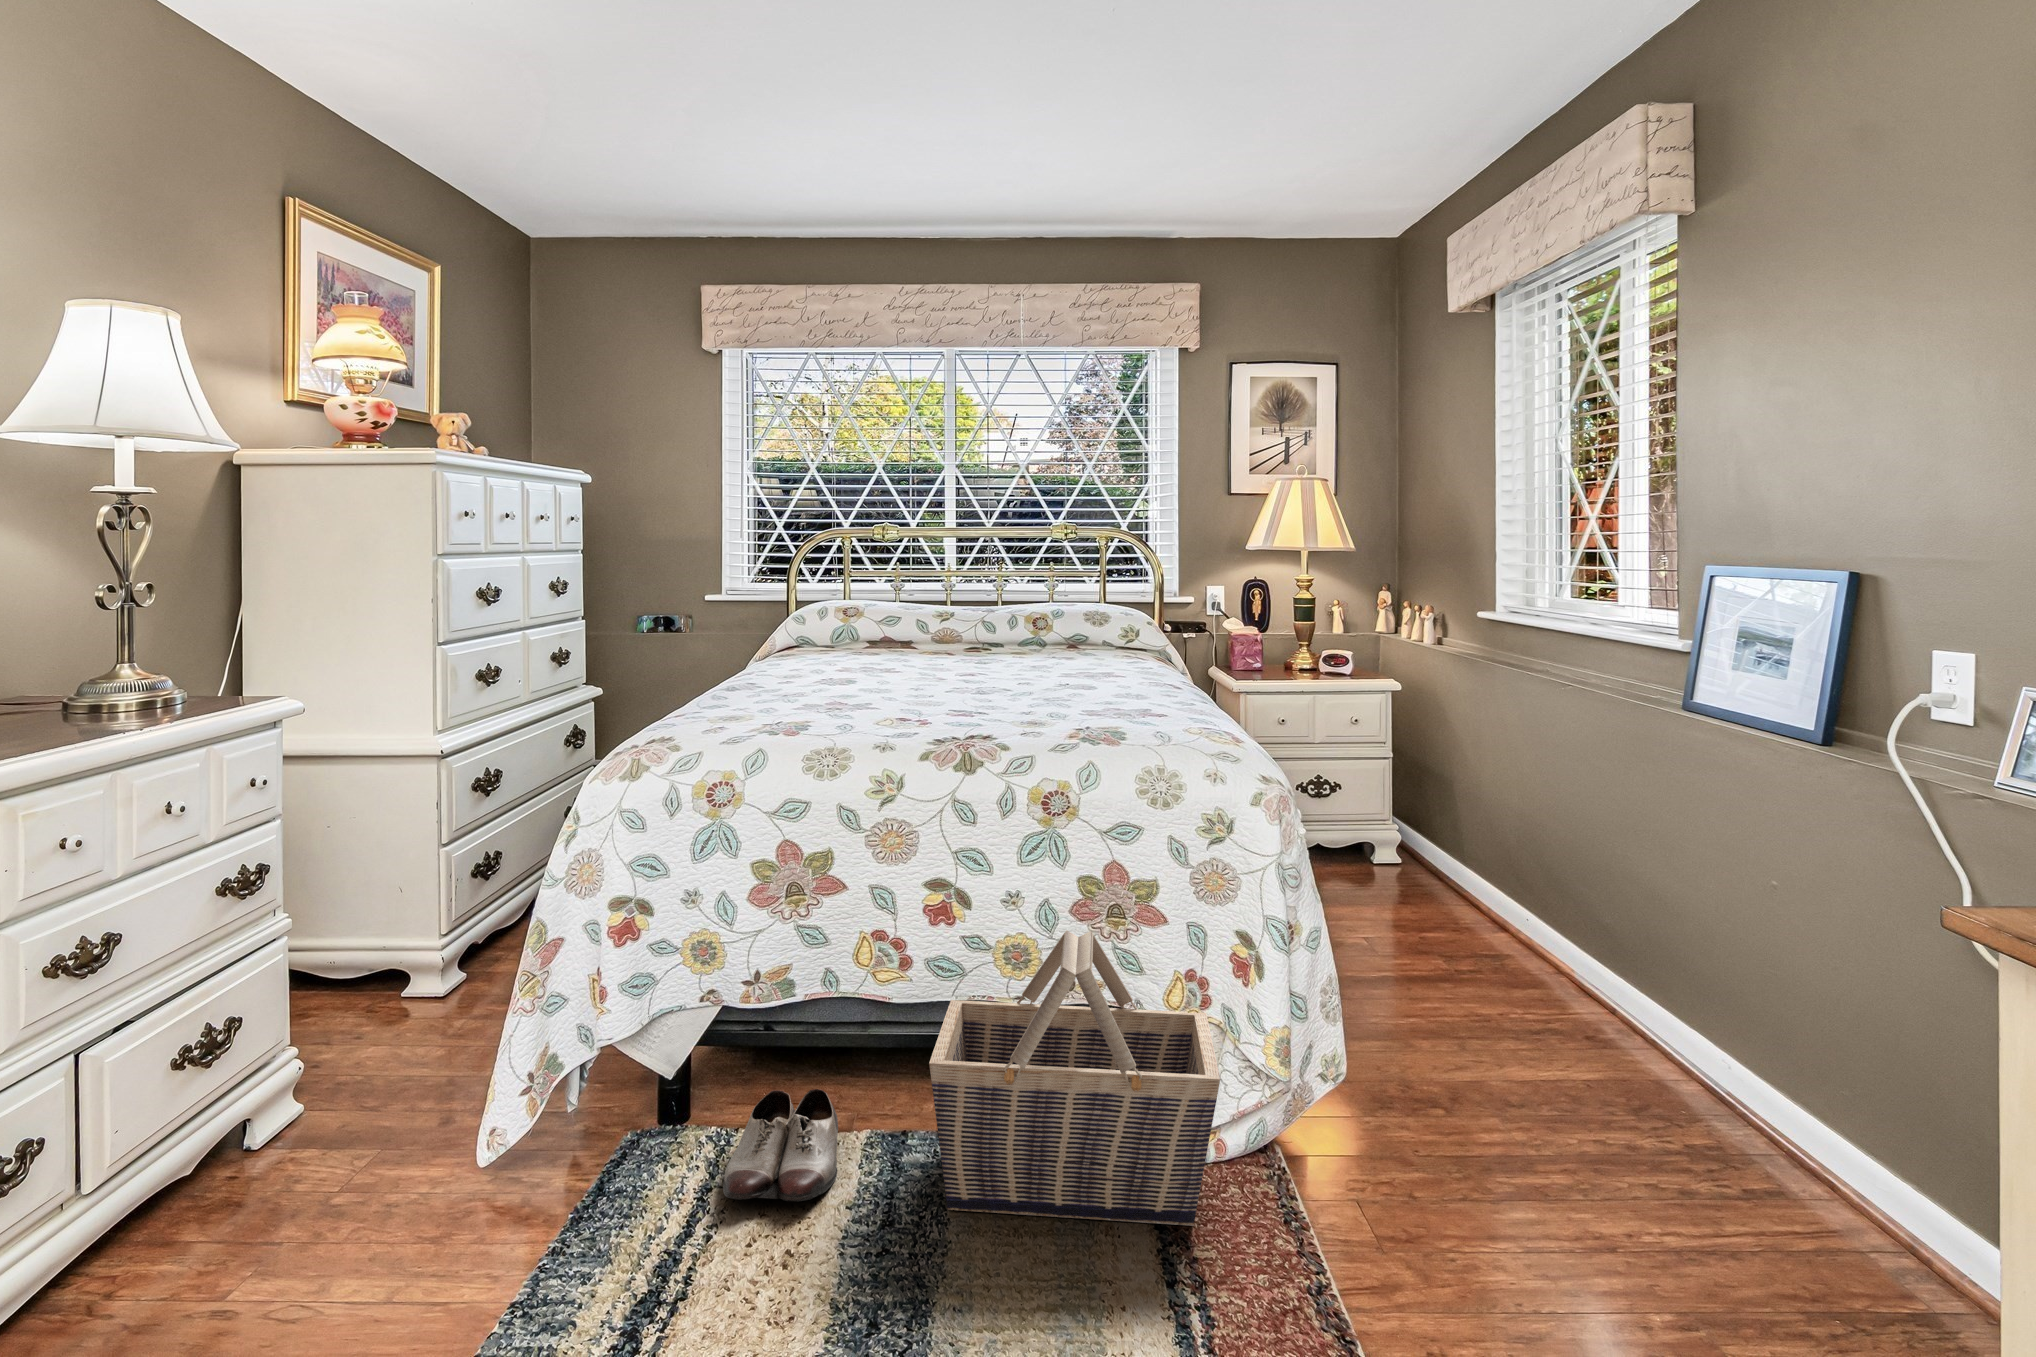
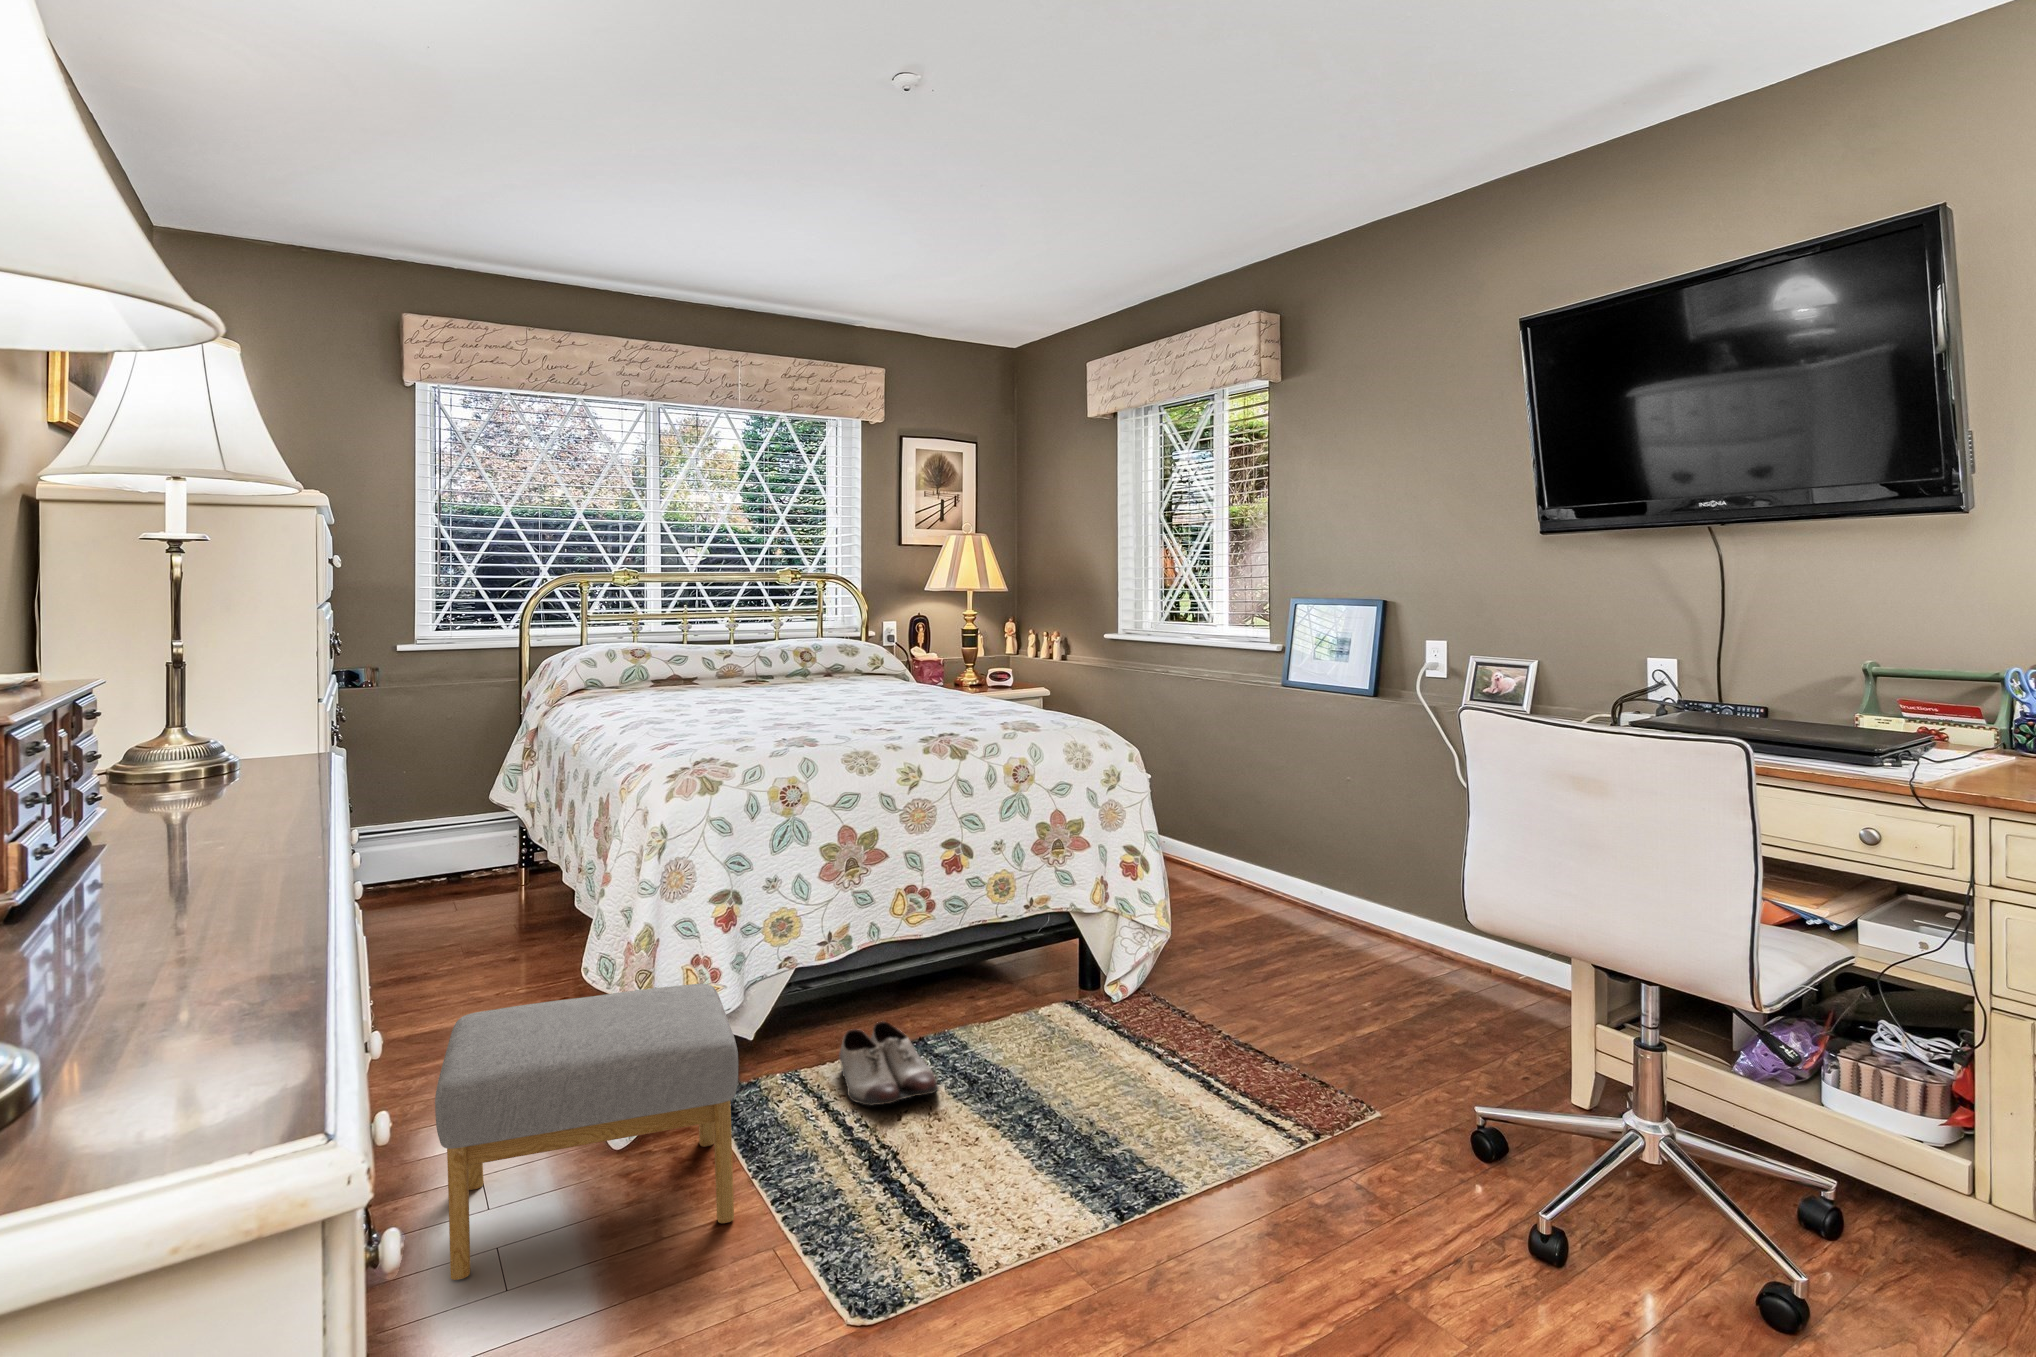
basket: present [929,931,1220,1226] -> none [970,859,1194,1073]
footstool: none [163,985,555,1291] -> present [435,984,738,1280]

